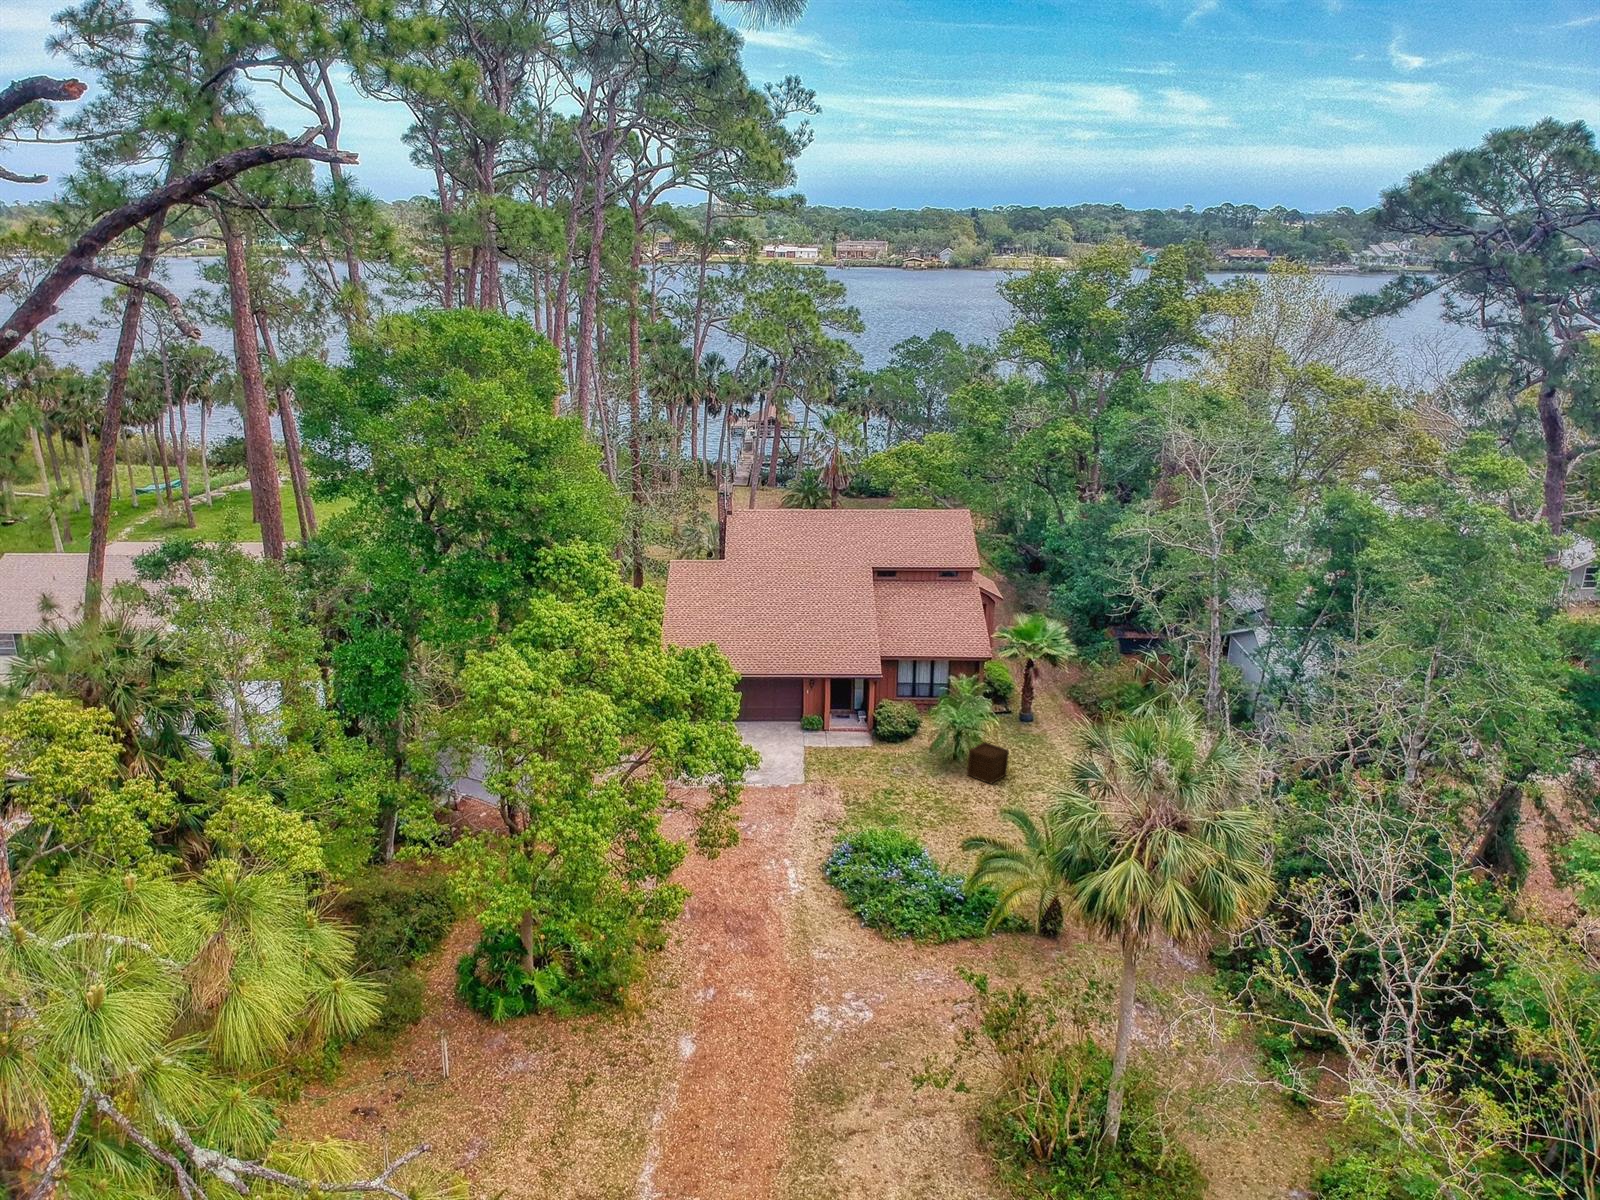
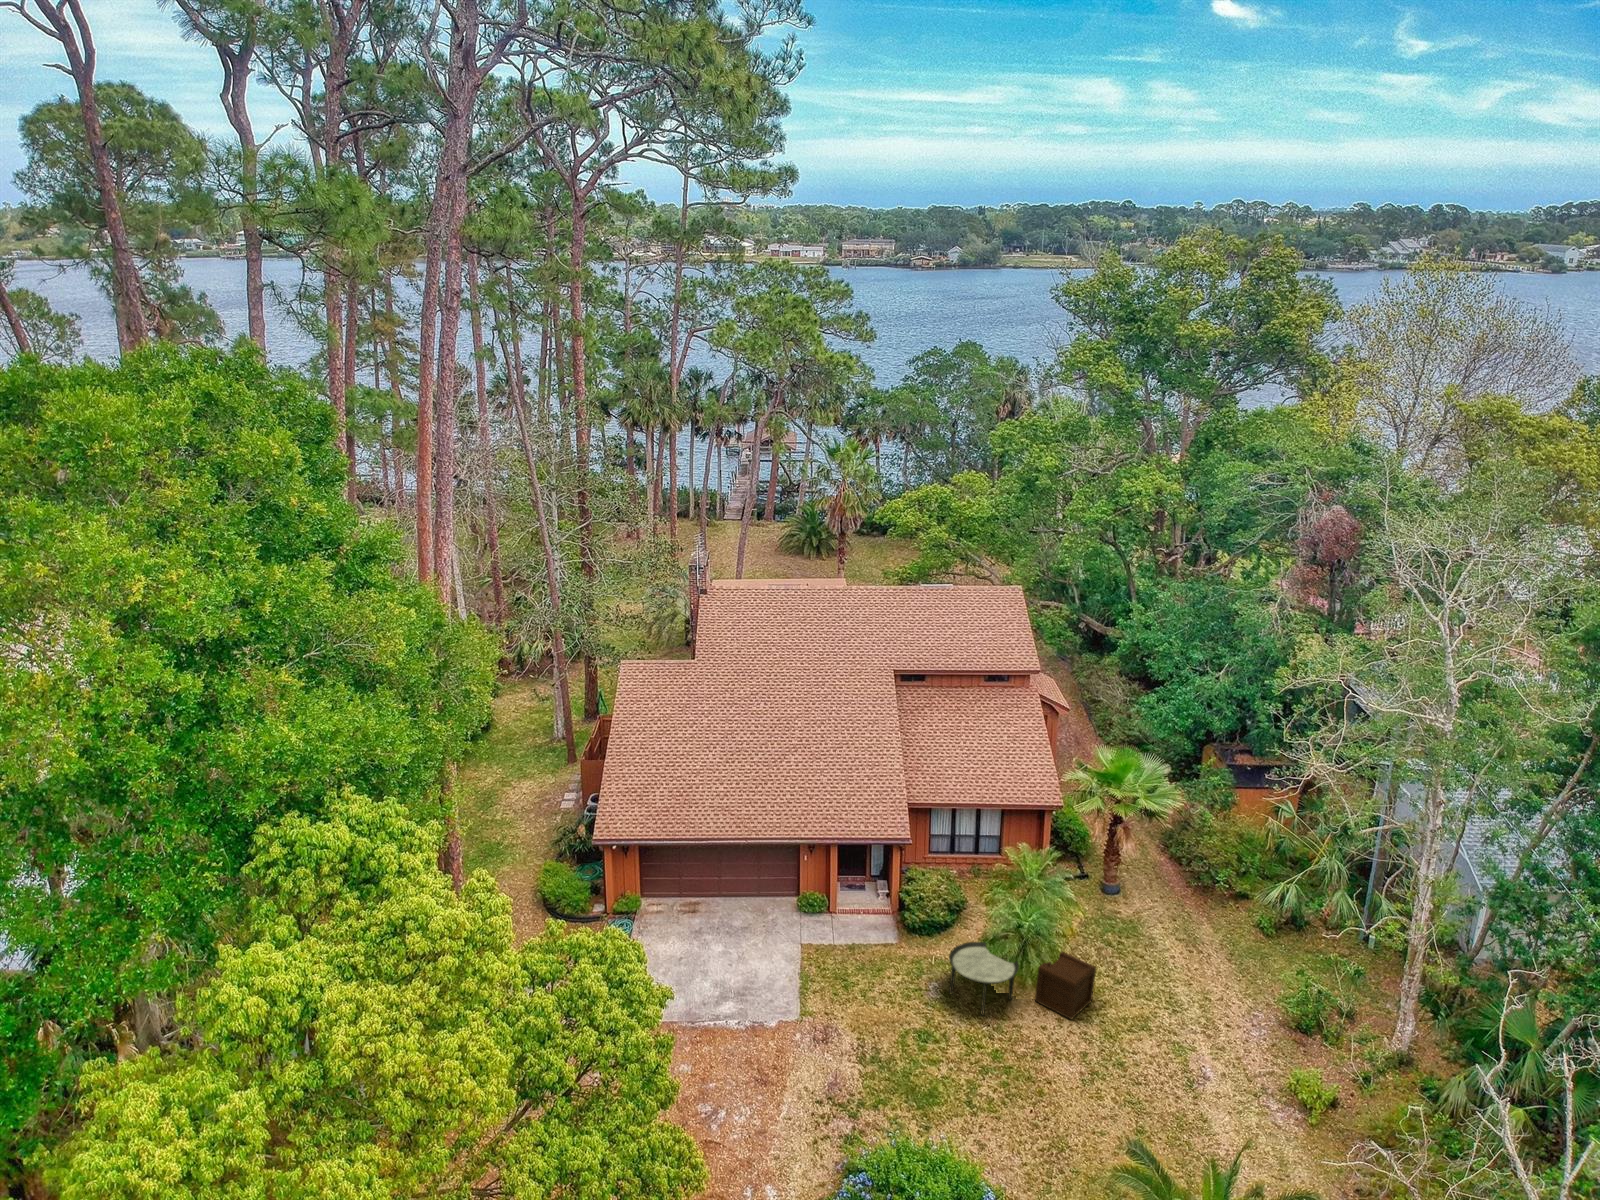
round table: none [907,738,955,782] -> present [949,942,1019,1016]

